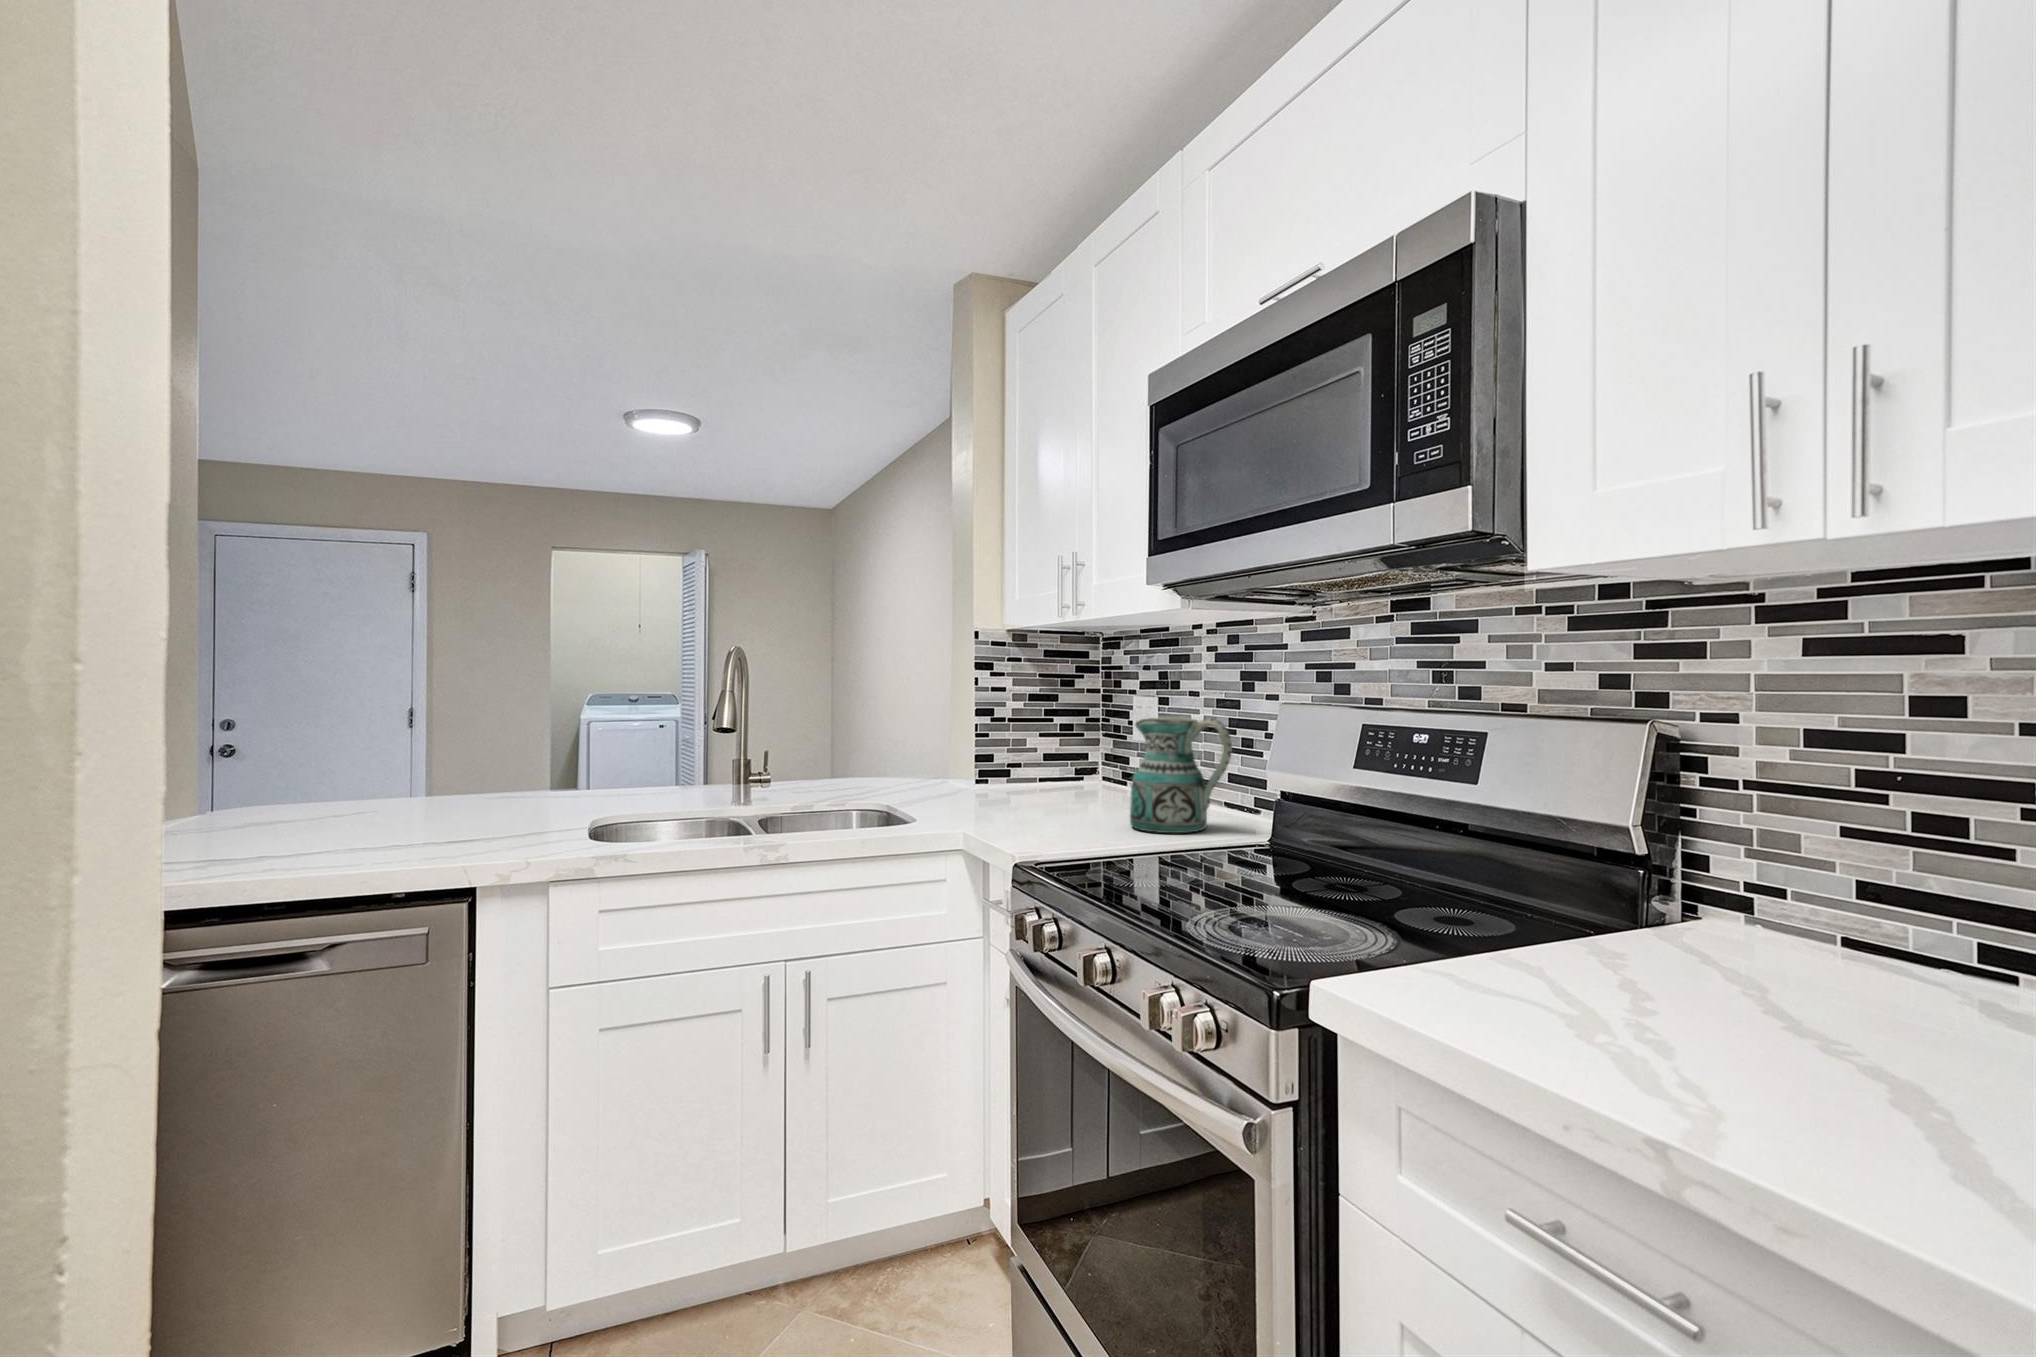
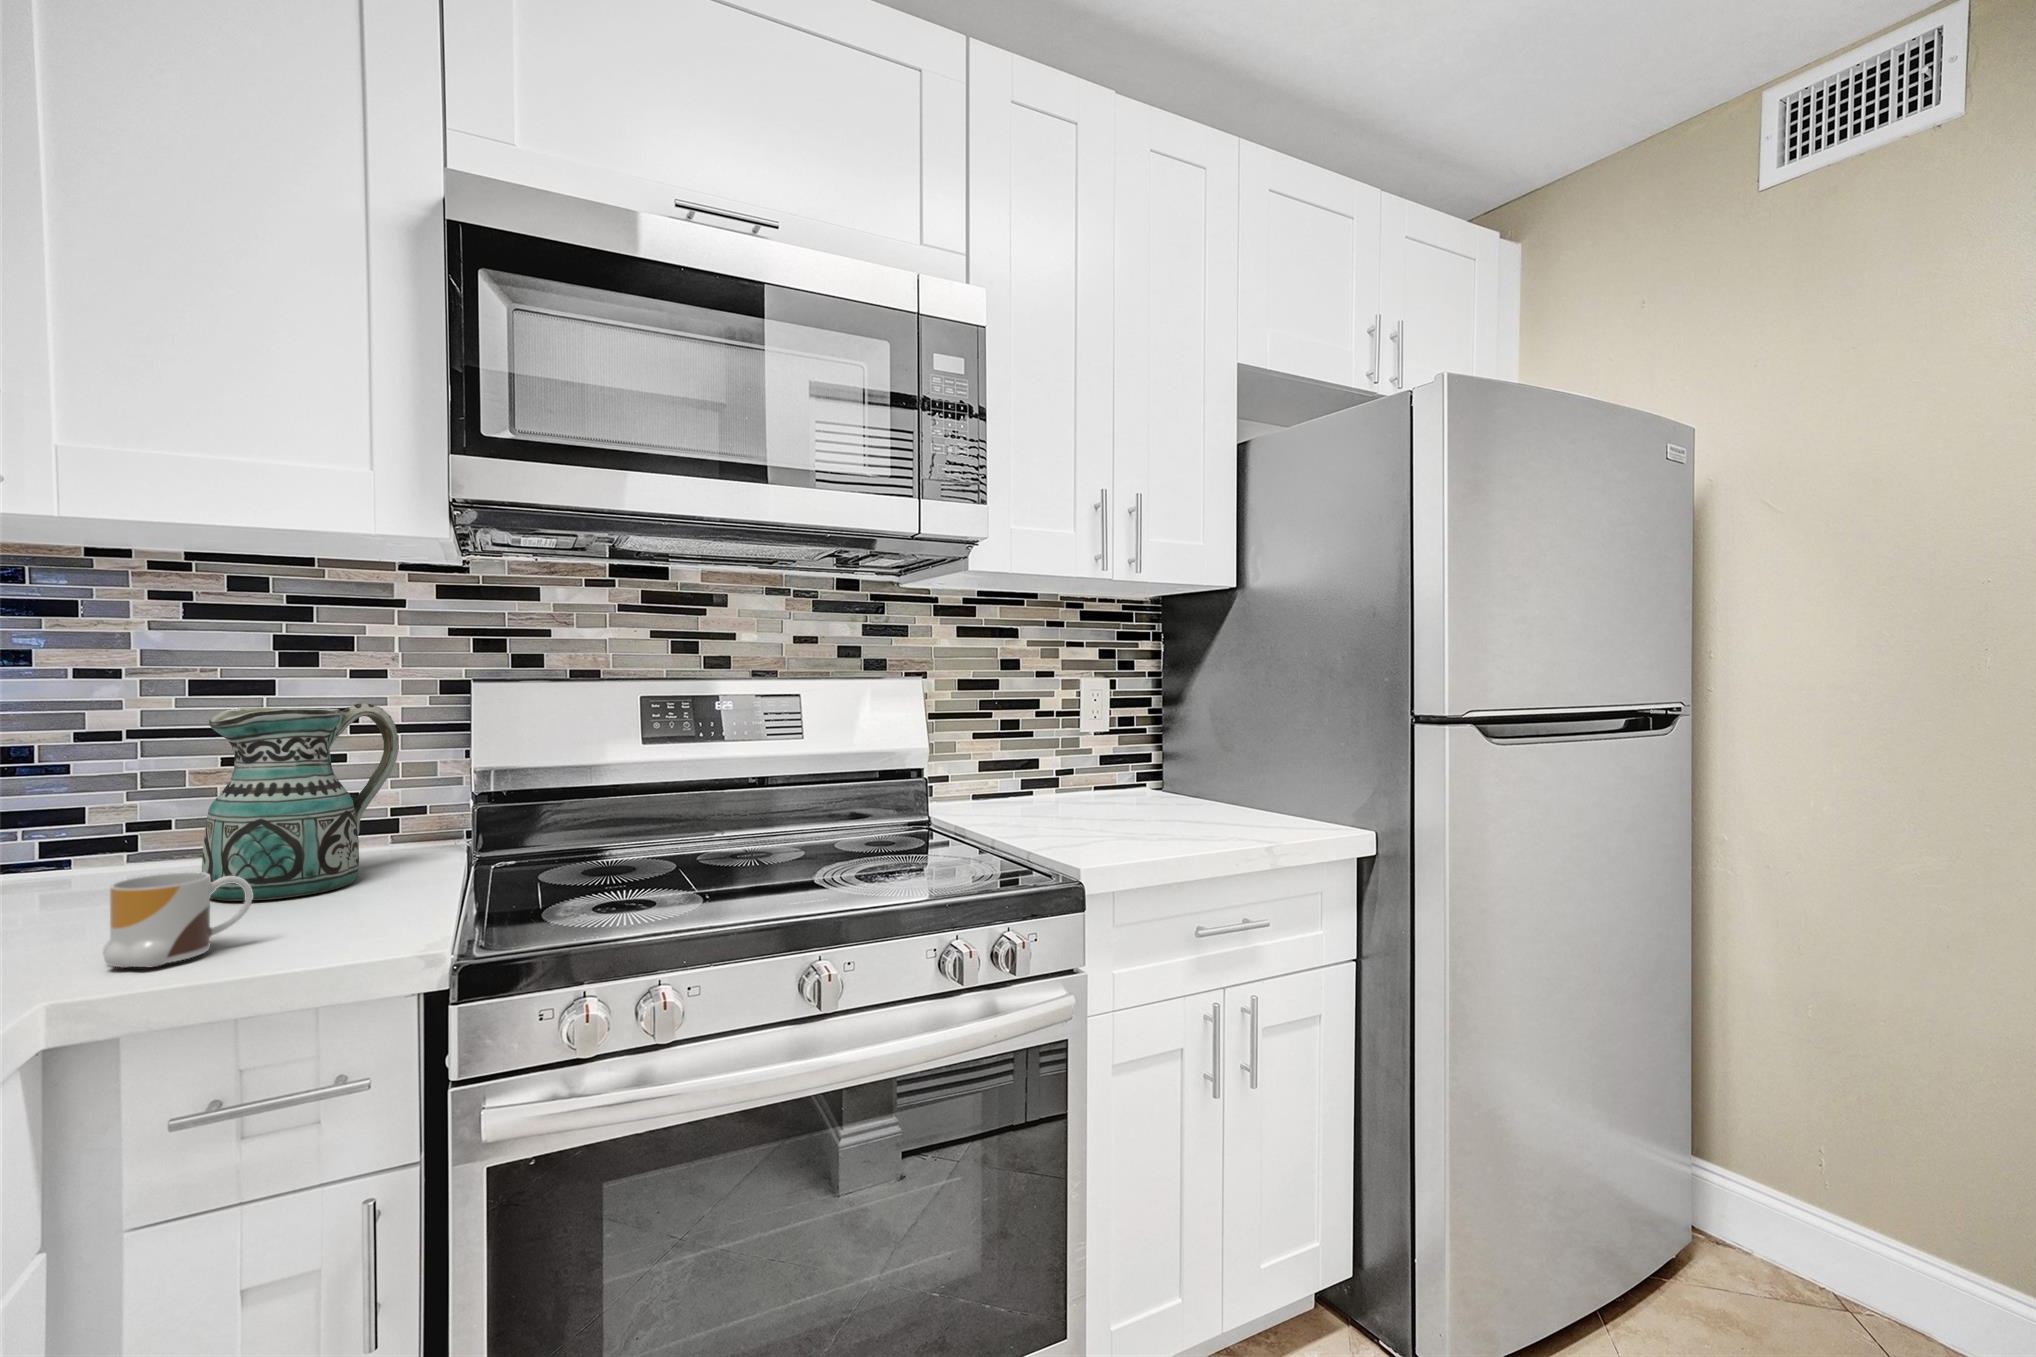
mug: none [1008,793,1052,835] -> present [103,872,252,968]

